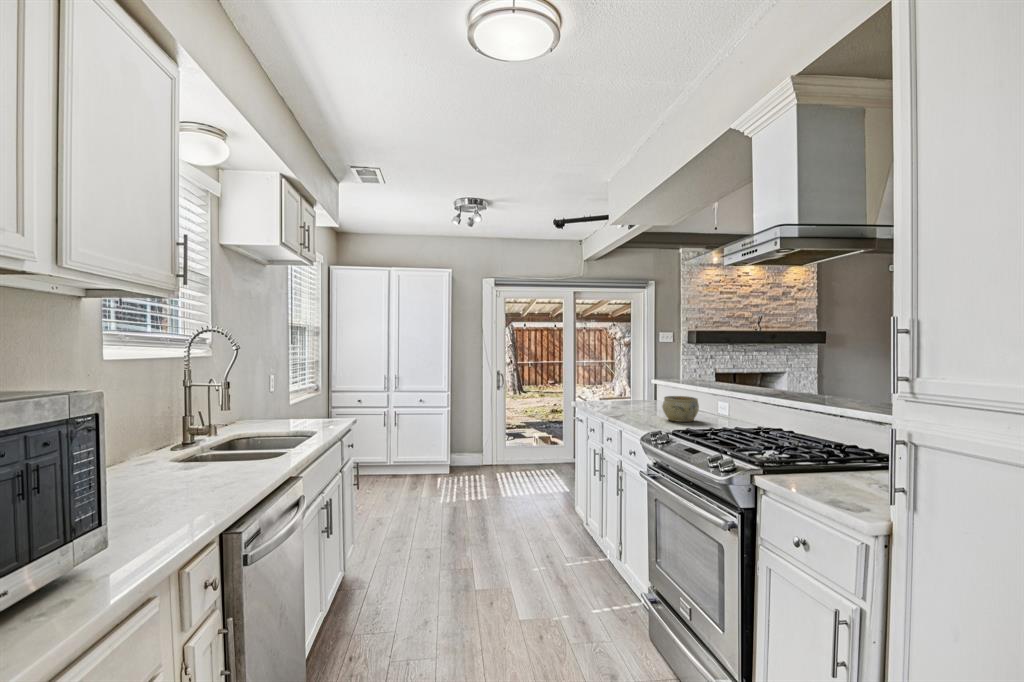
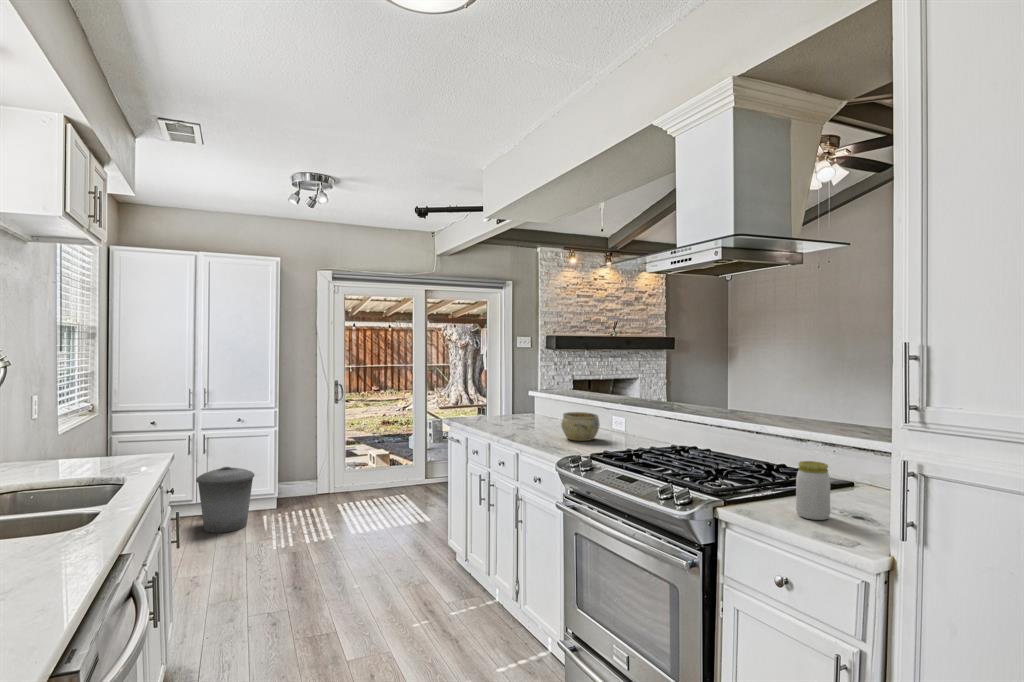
jar: none [828,435,863,491] -> present [796,461,830,520]
trash can: none [390,436,431,487] -> present [196,467,255,533]

